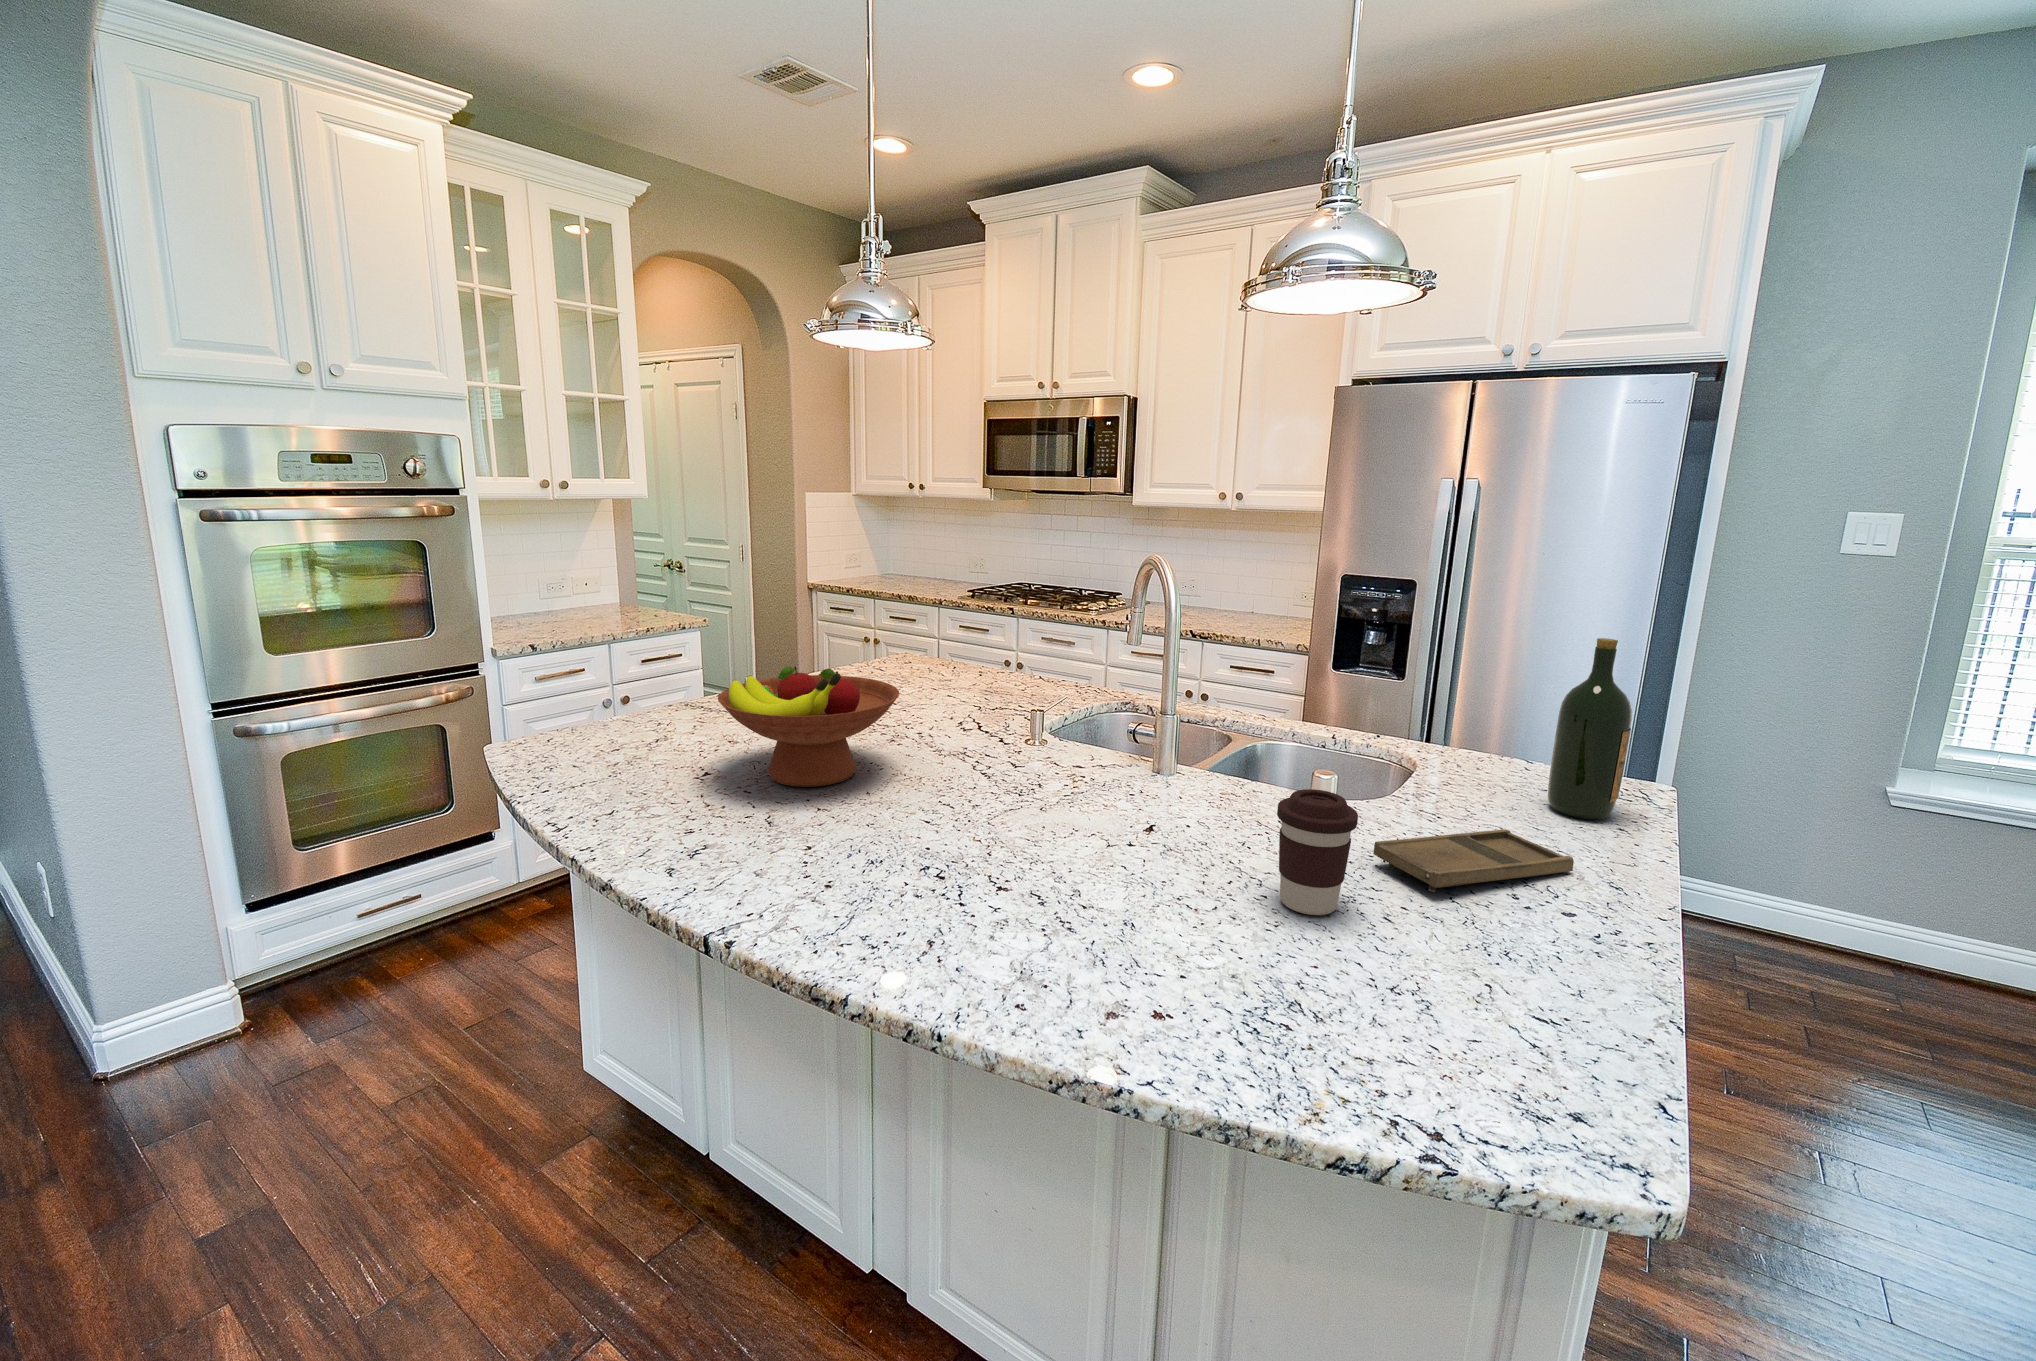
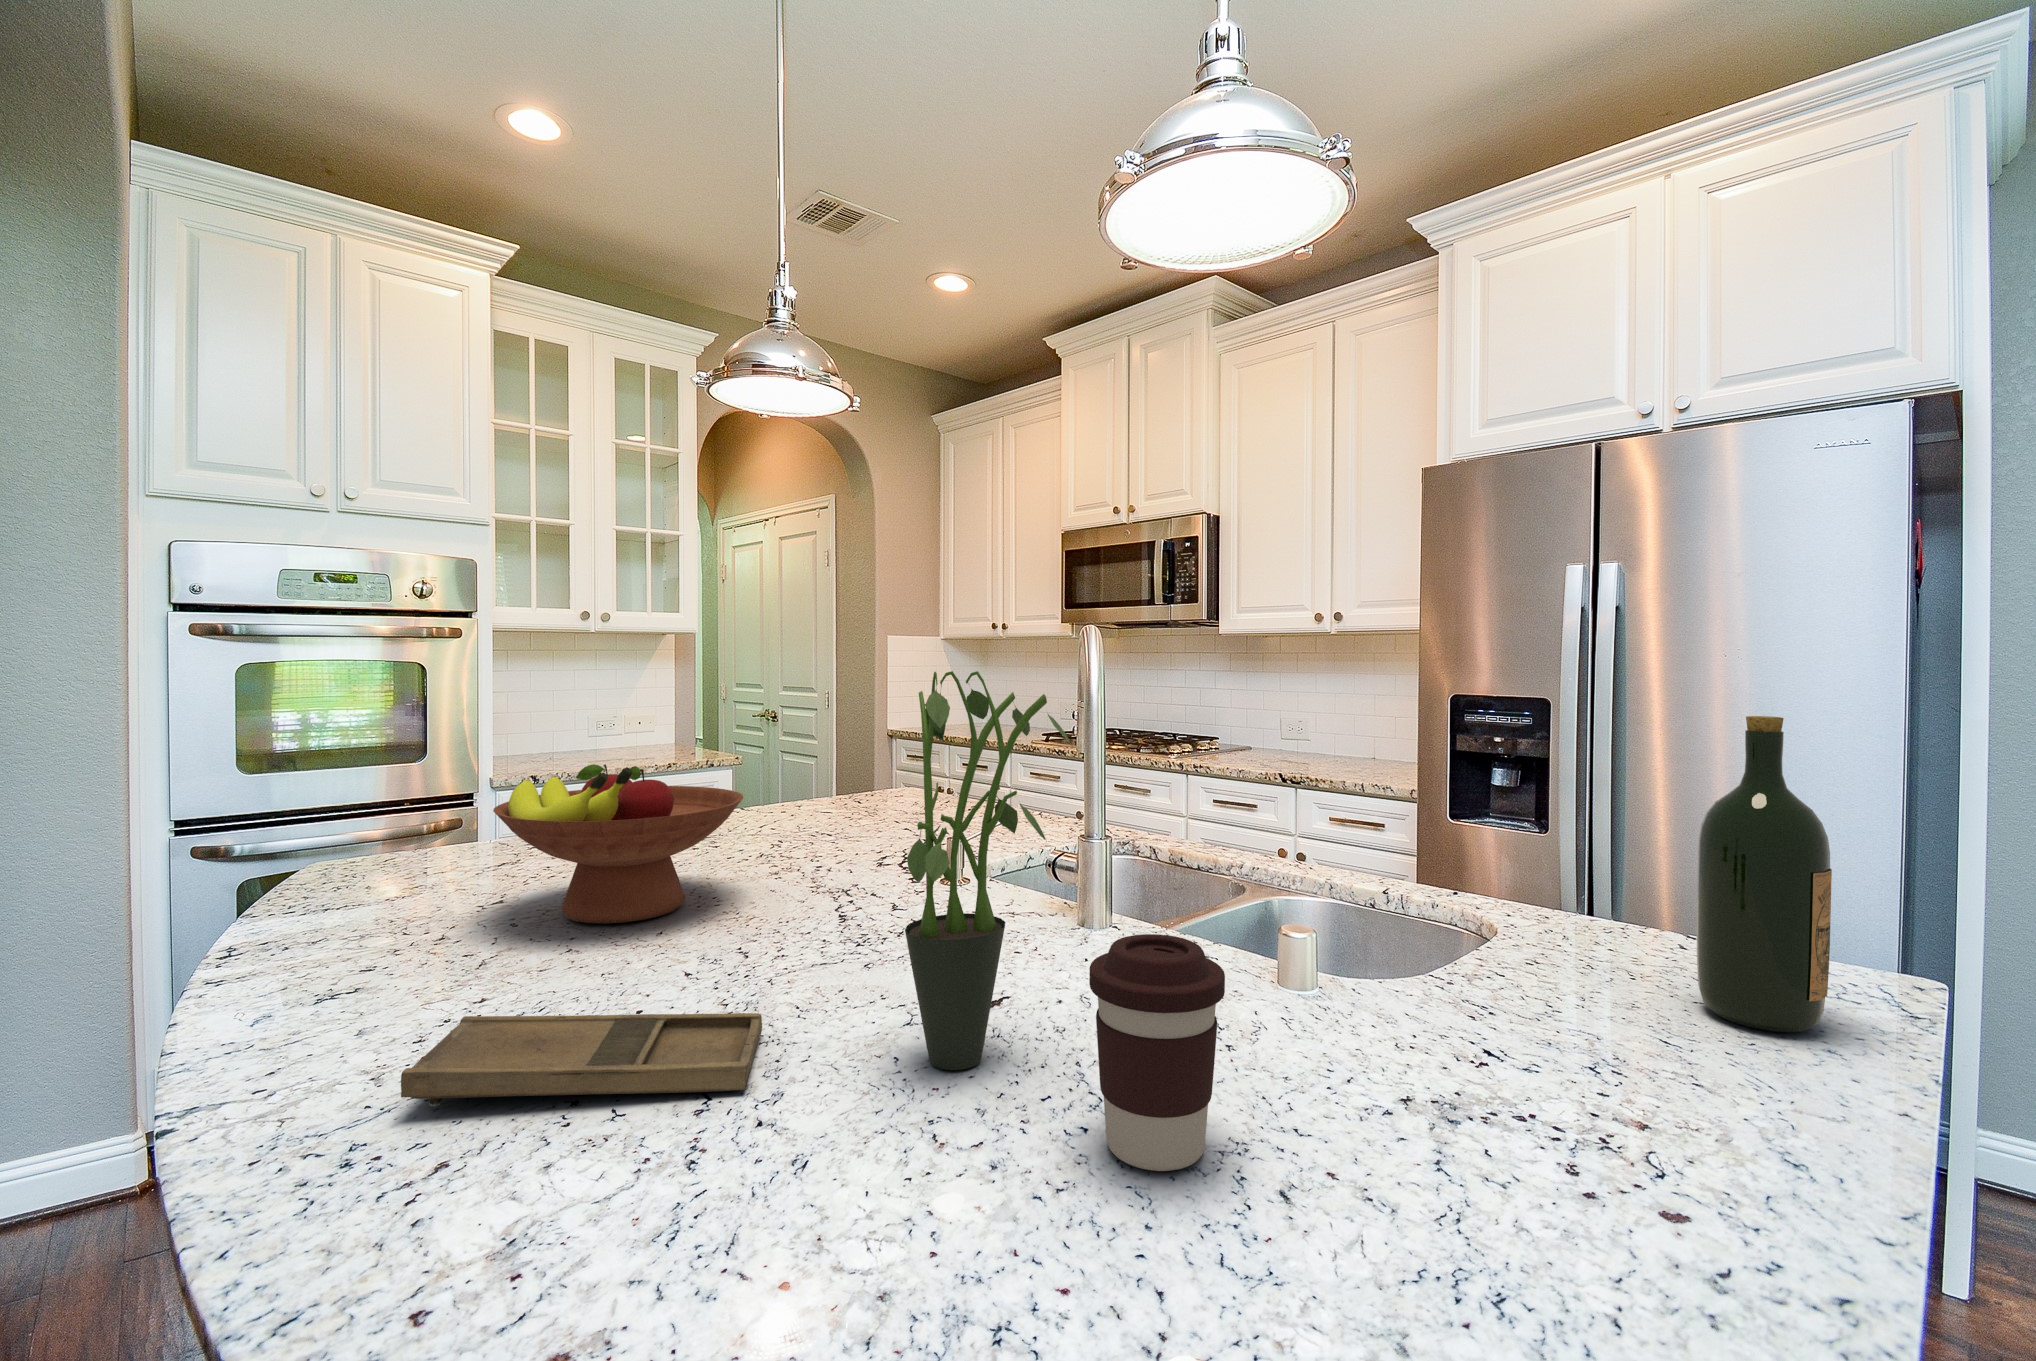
potted plant: none [1130,627,1249,872] -> present [905,671,1071,1070]
tray: present [1373,830,1574,892] -> present [401,1013,762,1106]

